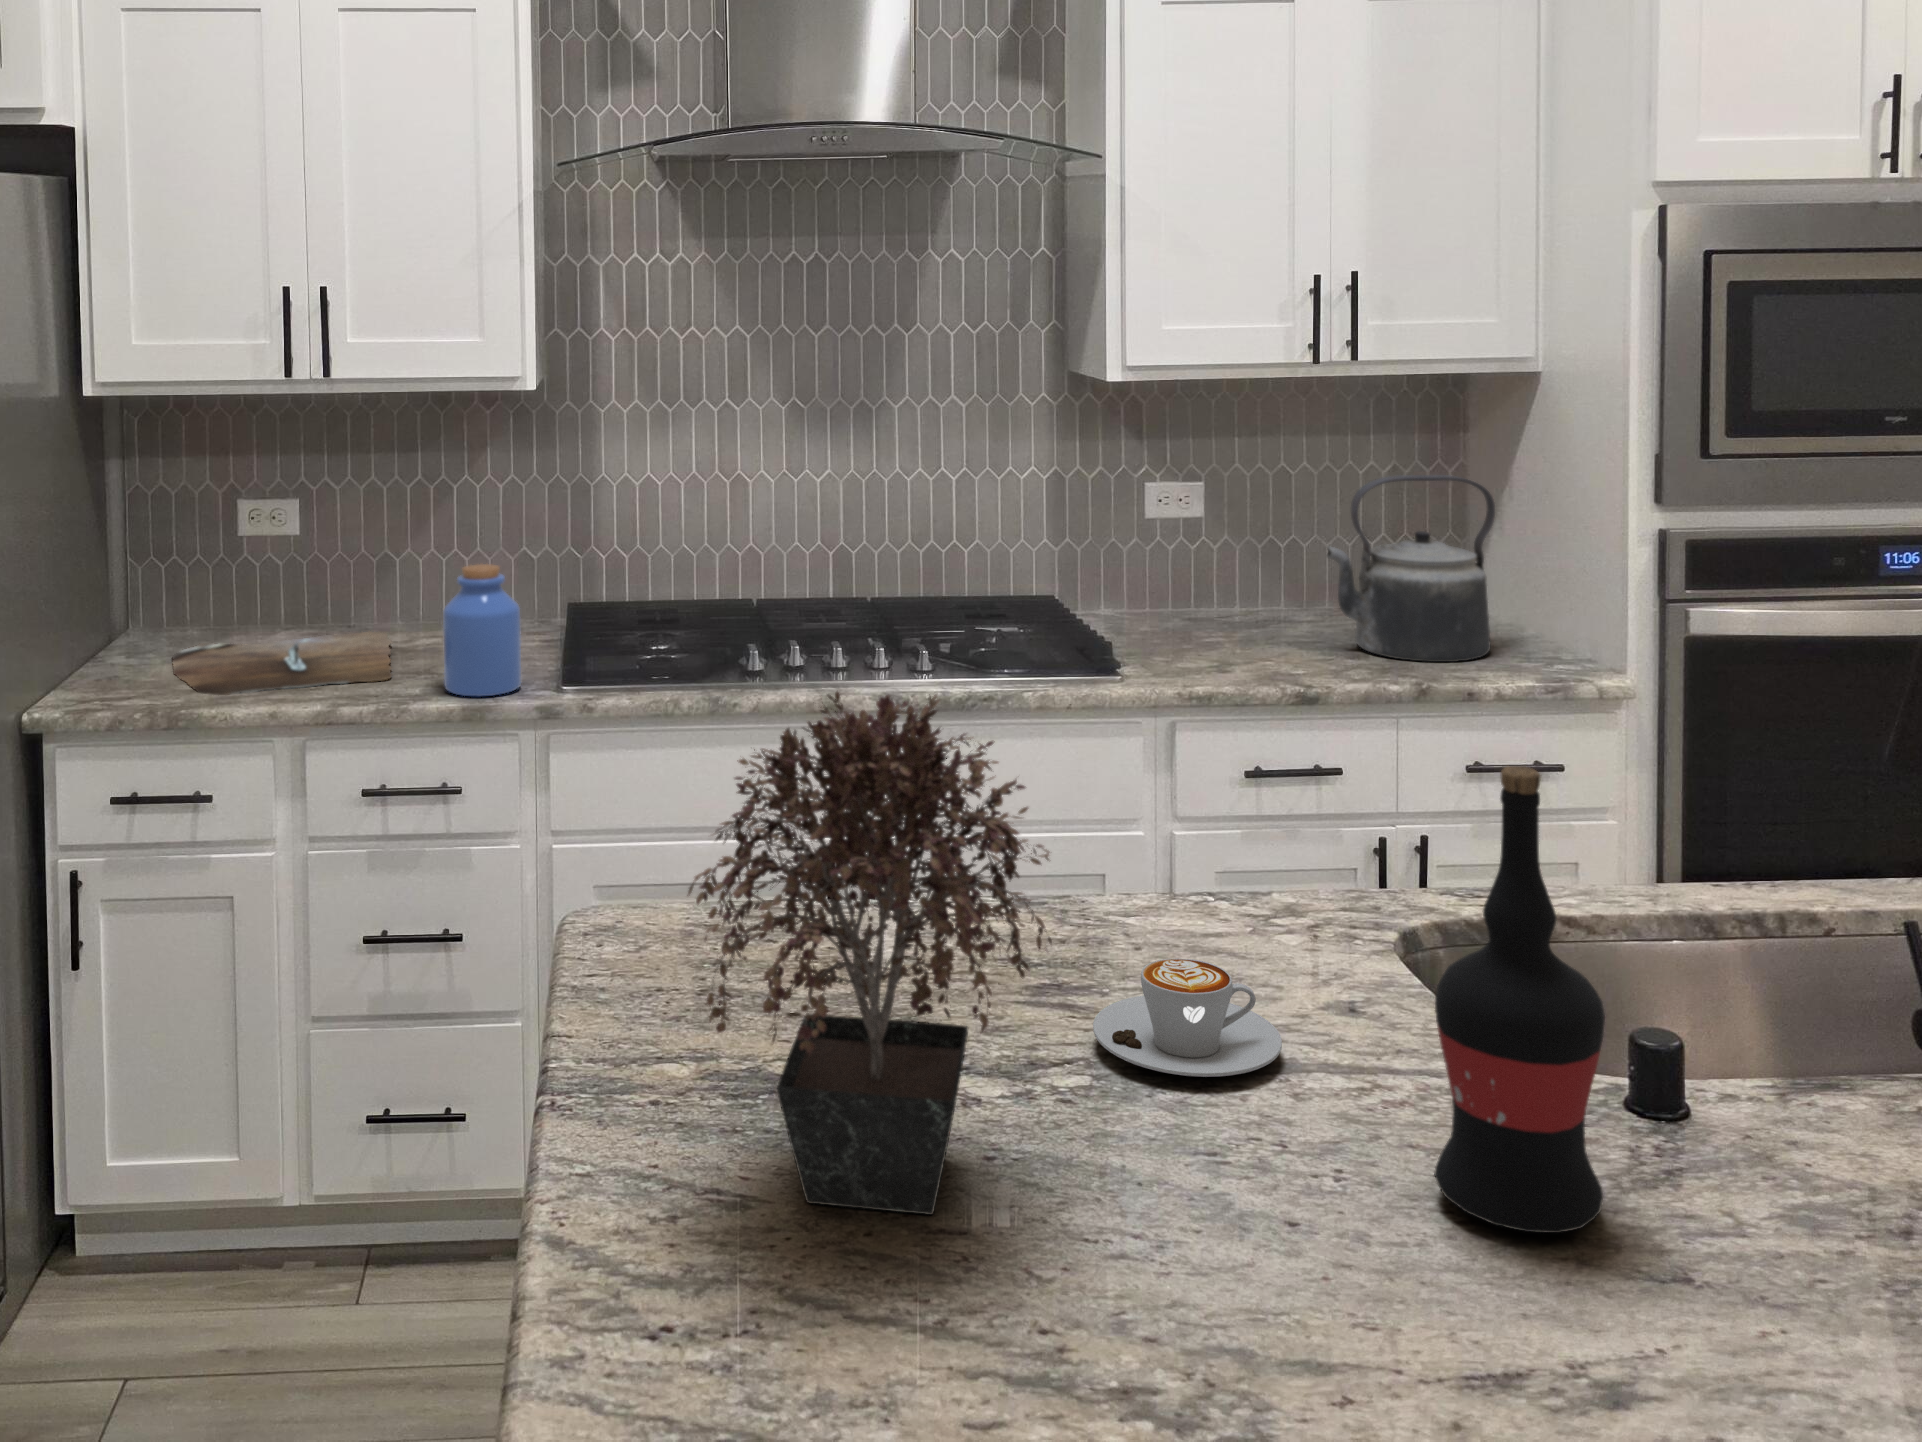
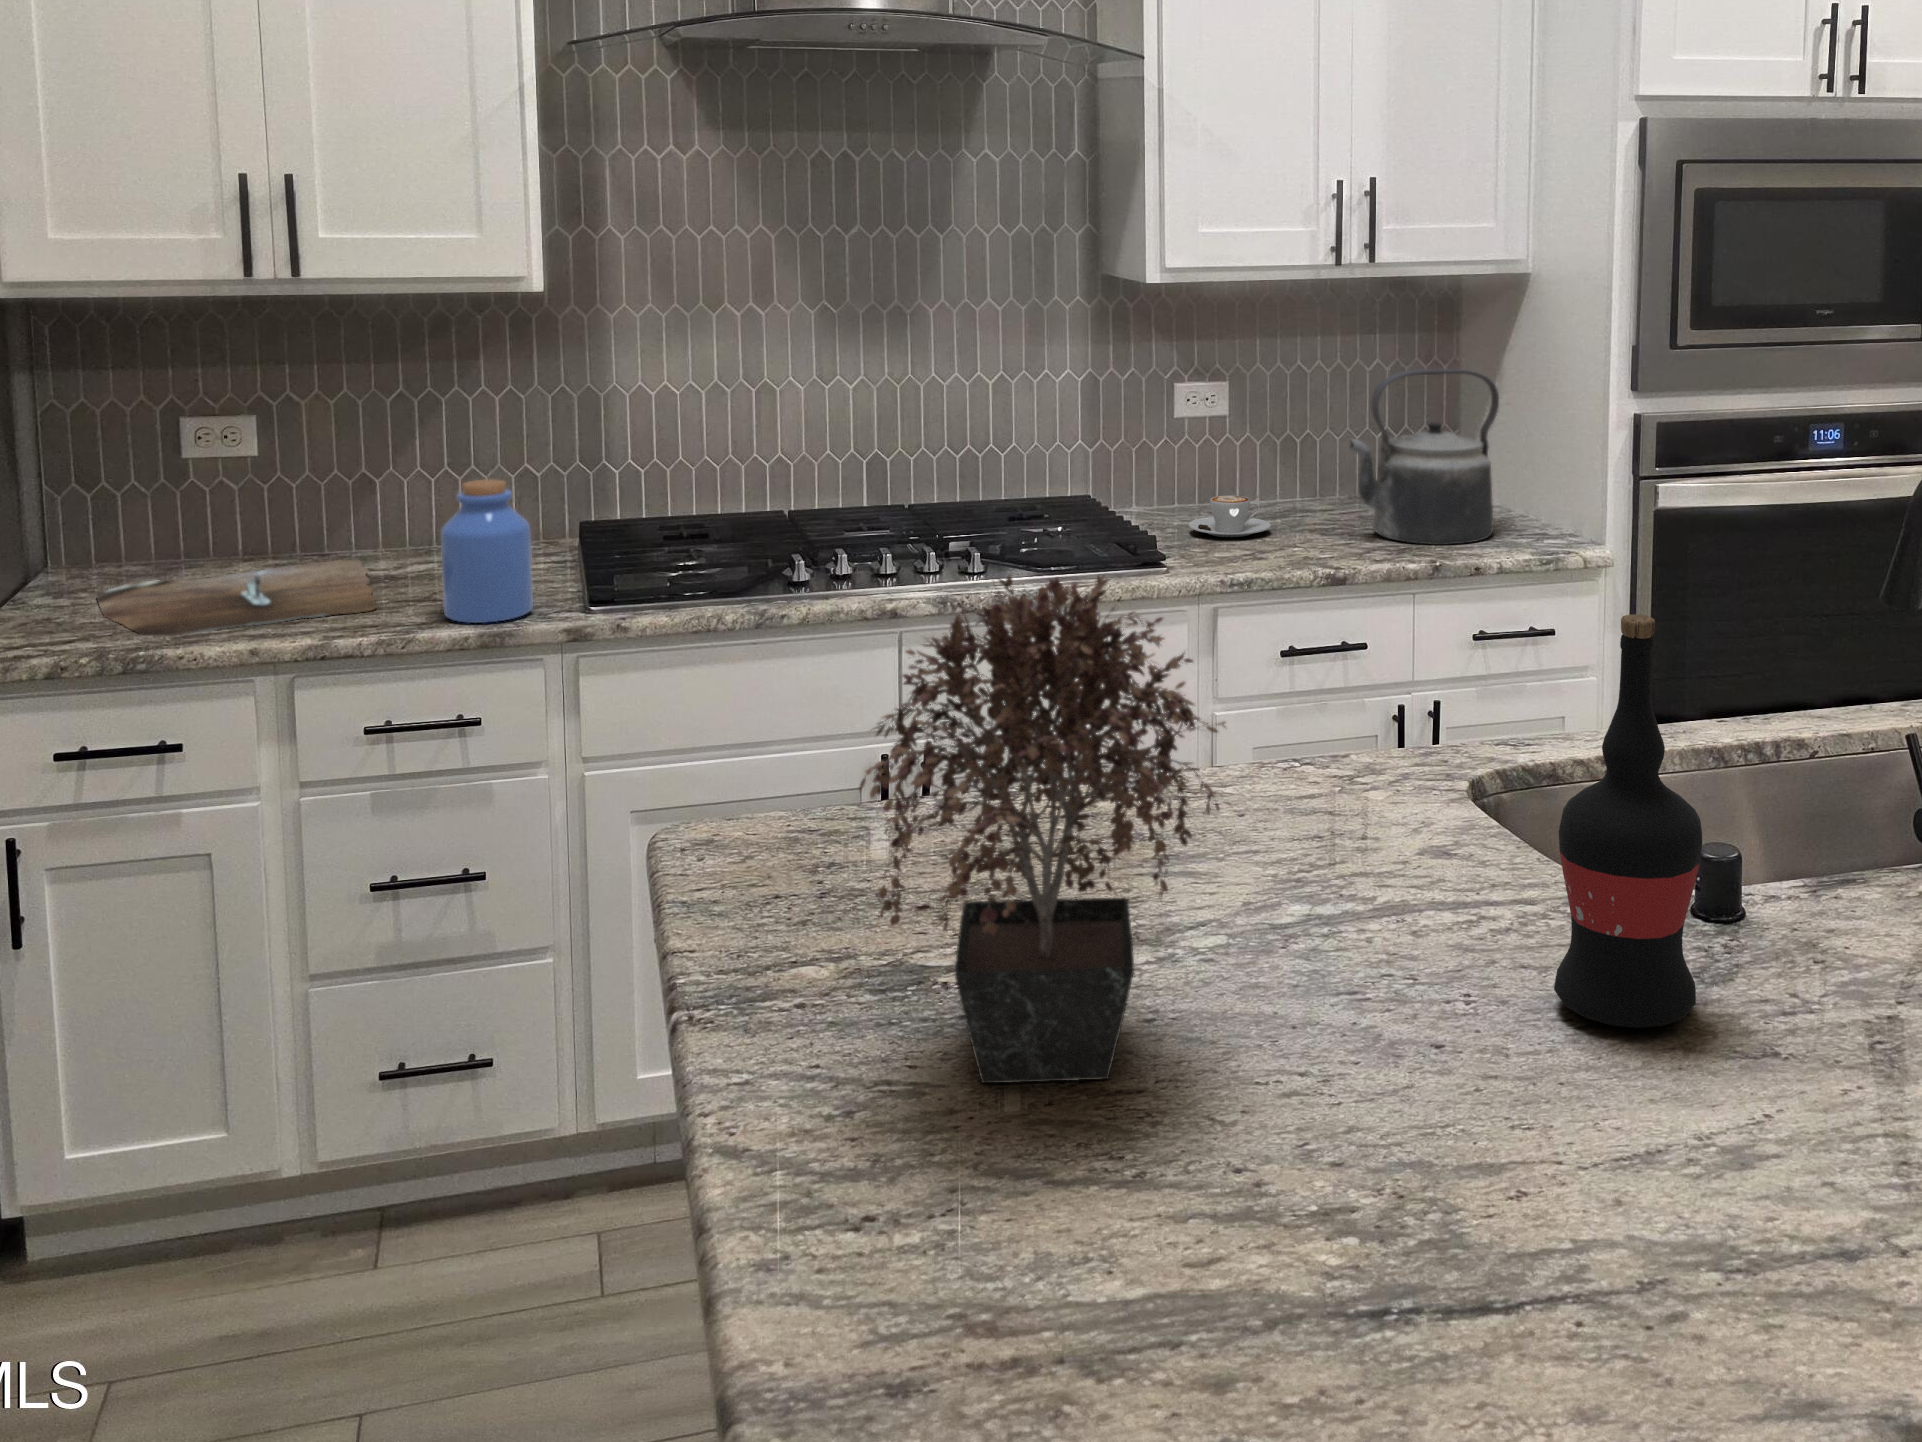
coffee cup: present [1093,958,1282,1077] -> present [1189,496,1271,537]

